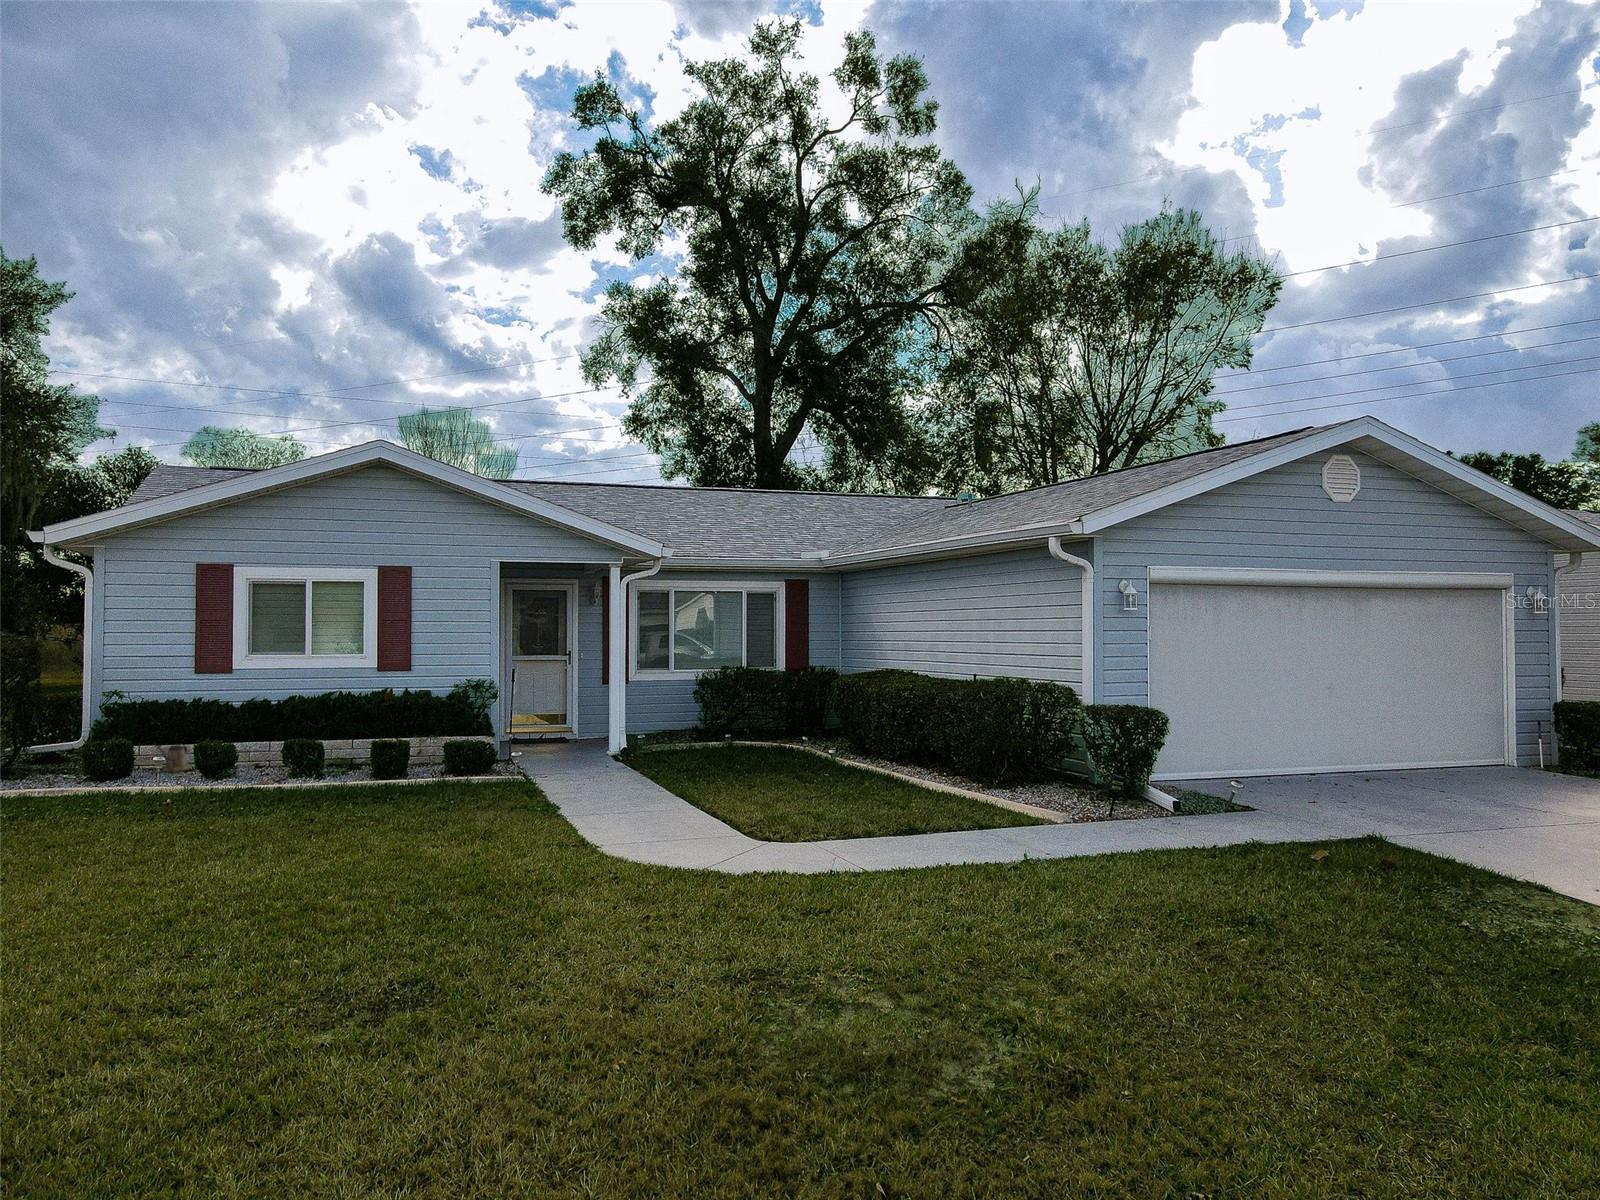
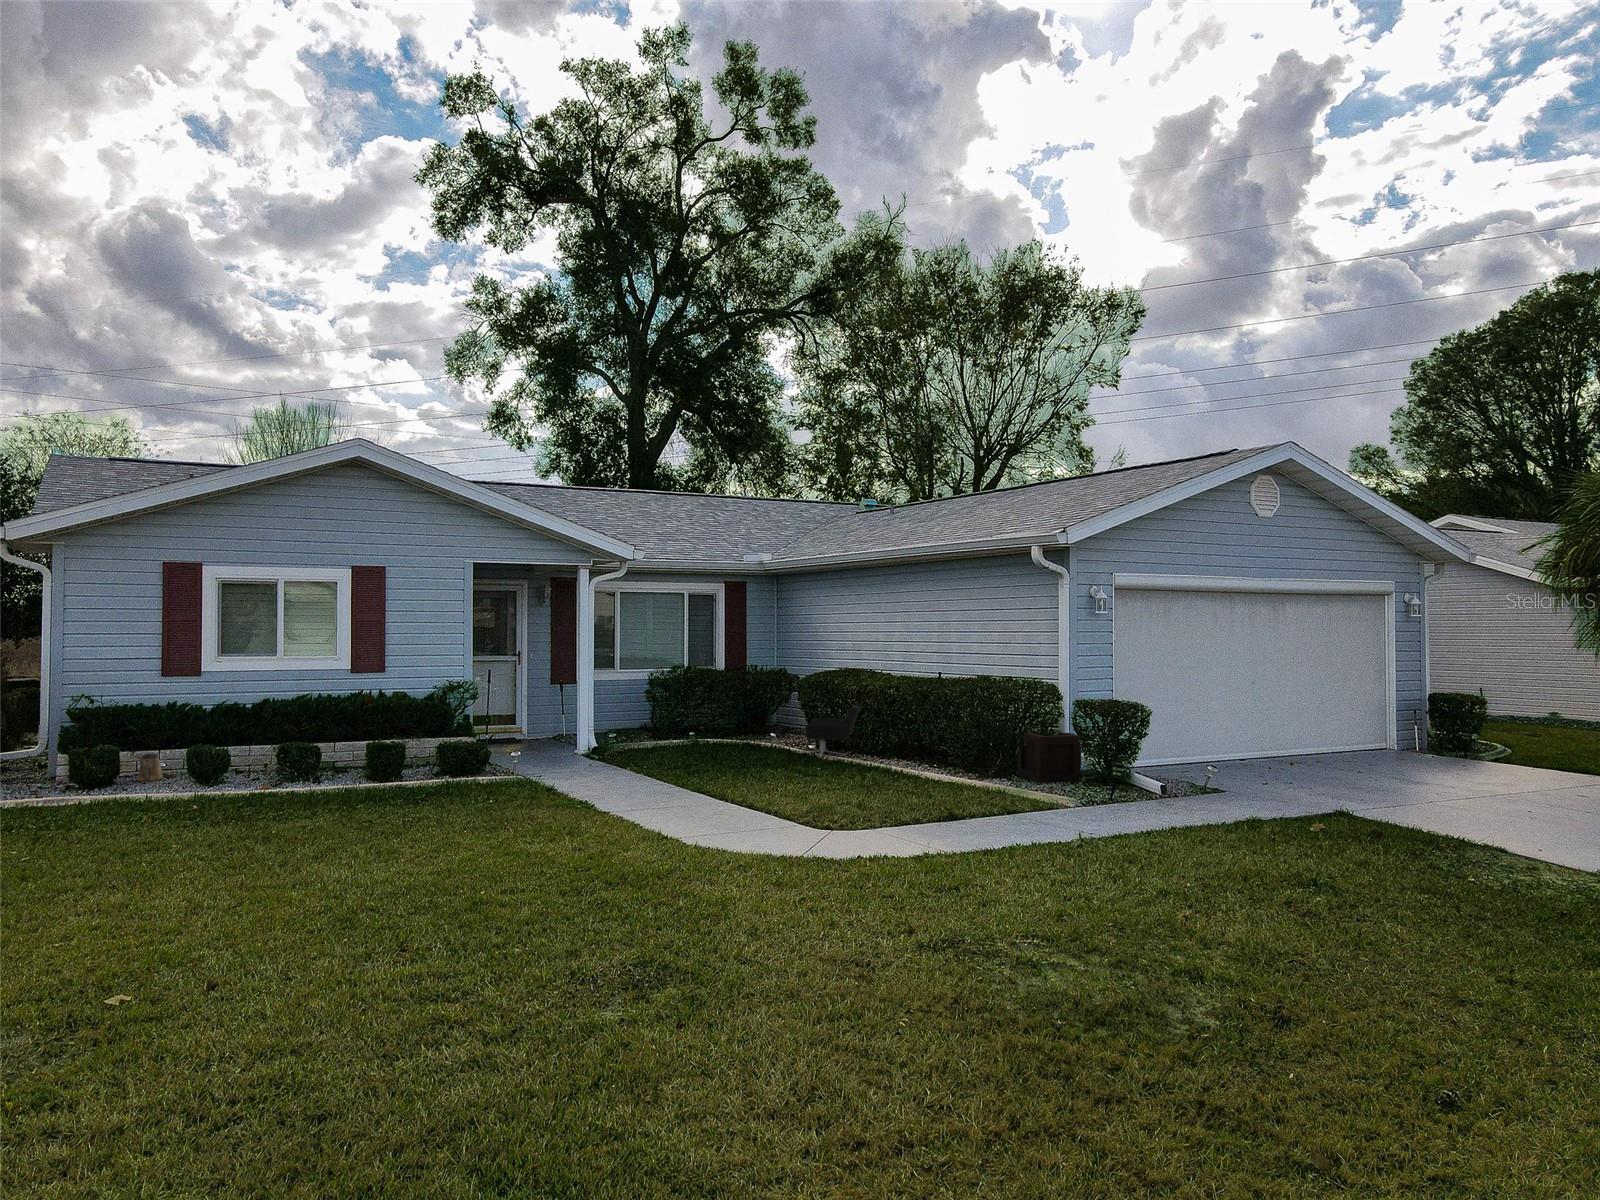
lounge chair: none [823,712,891,767] -> present [798,704,860,757]
wooden crate: none [1038,747,1107,807] -> present [1017,732,1081,783]

